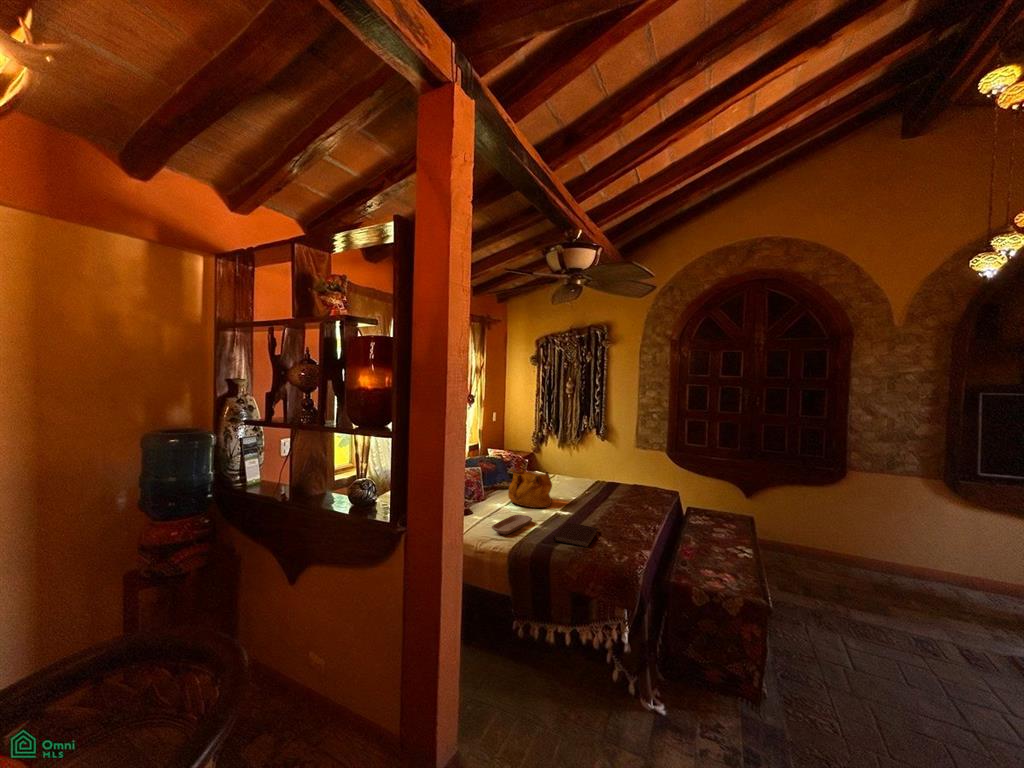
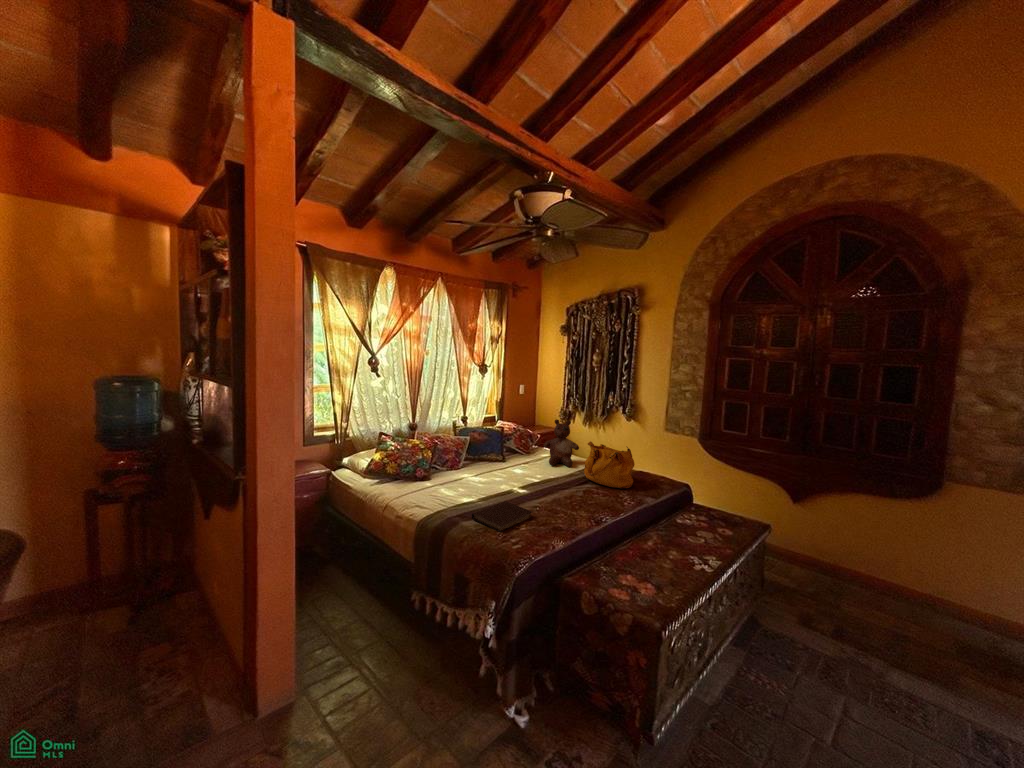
stuffed bear: none [552,445,583,488] -> present [543,419,579,467]
handbag: present [508,468,552,508] -> present [584,441,635,489]
tray: present [492,515,532,535] -> none [421,486,475,505]

